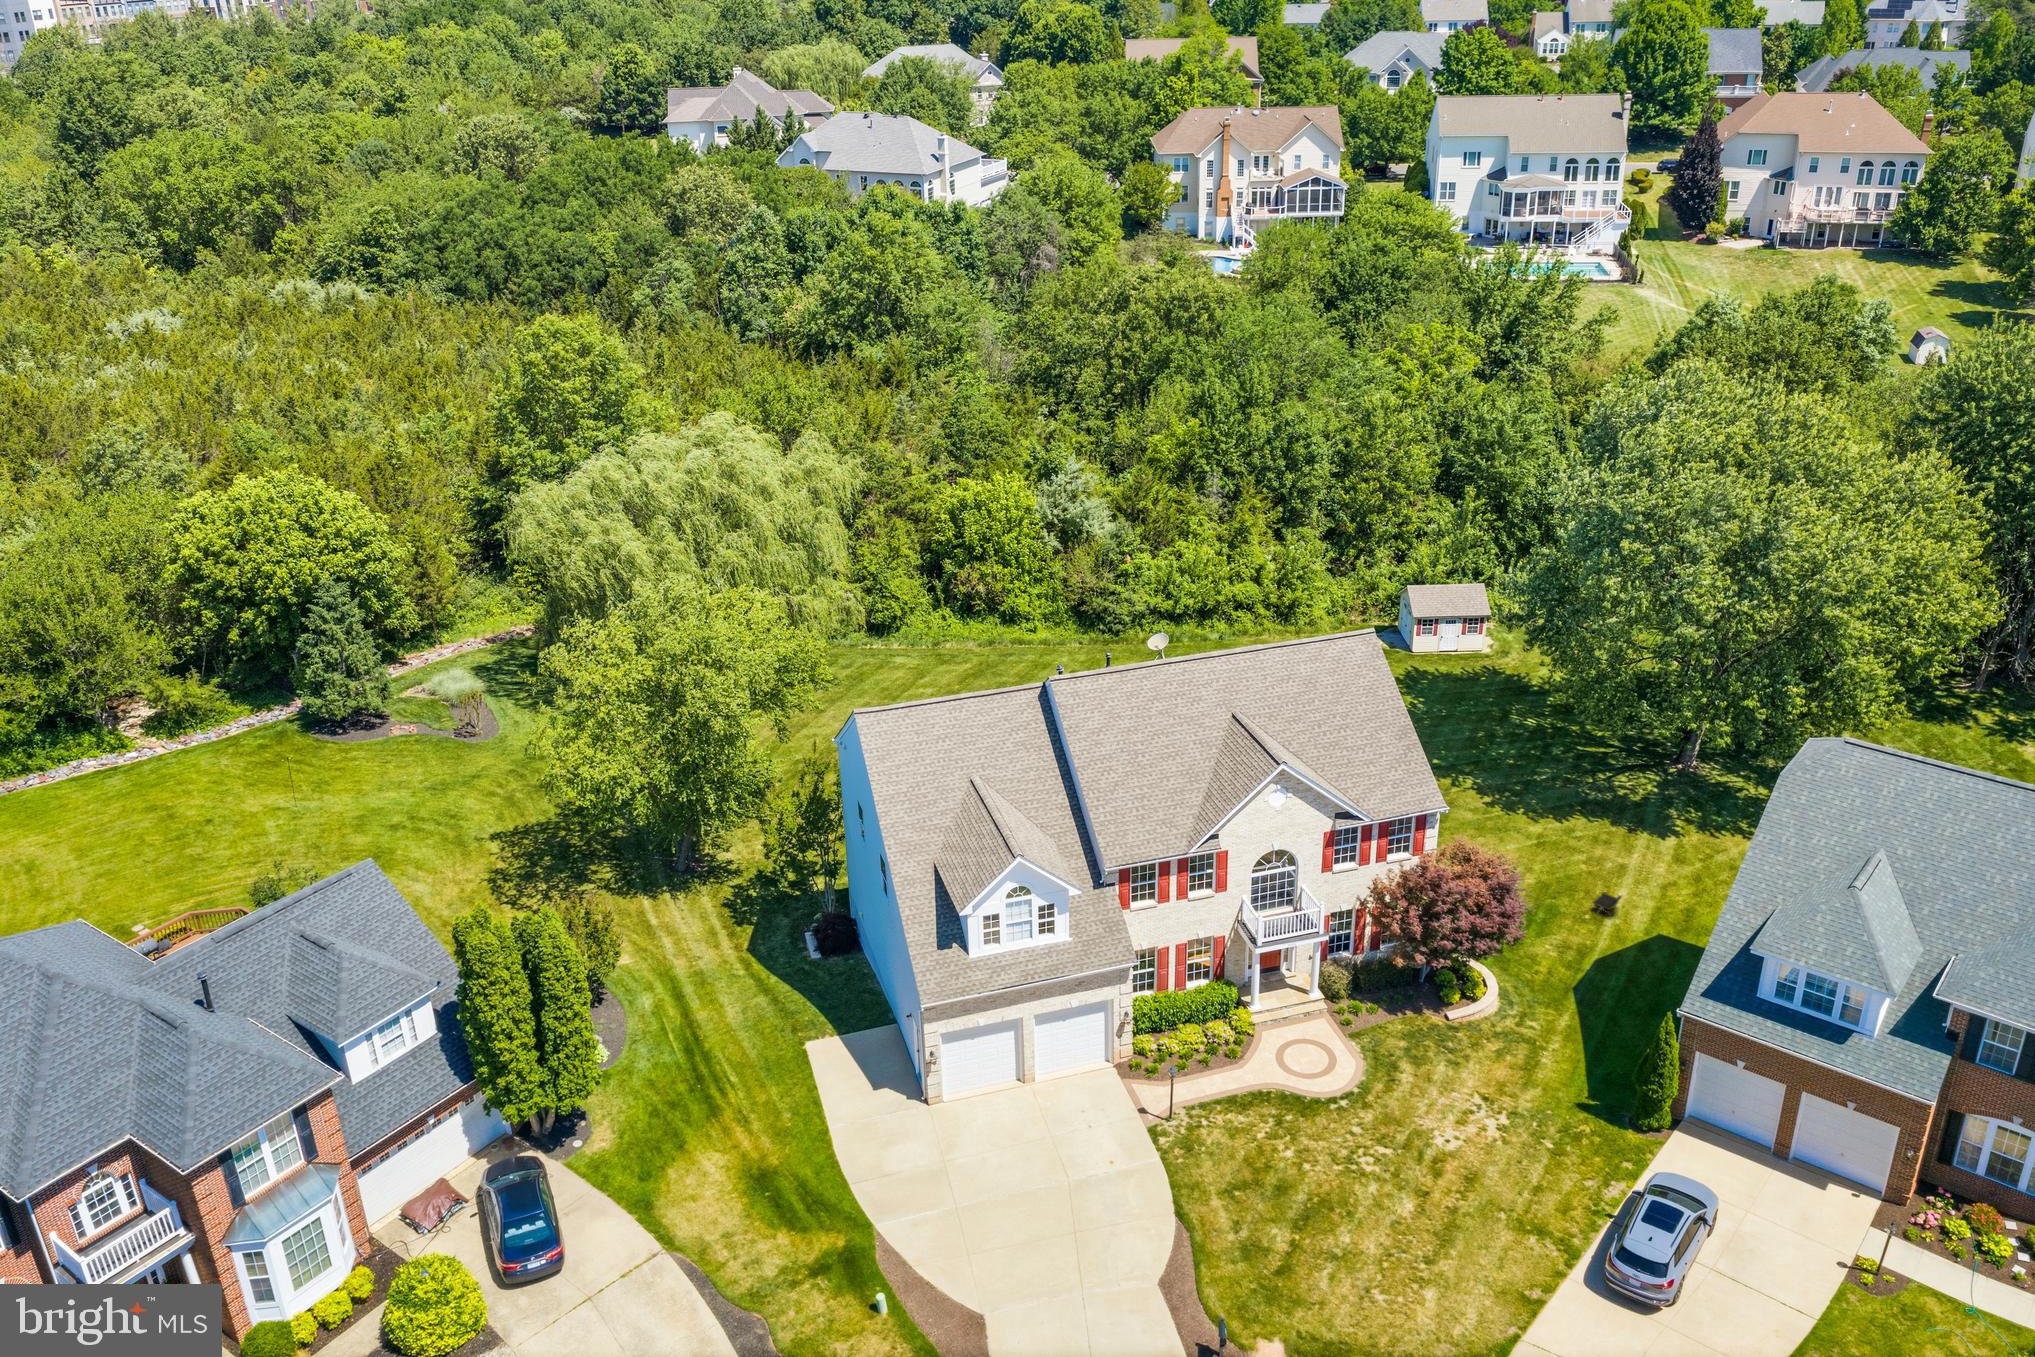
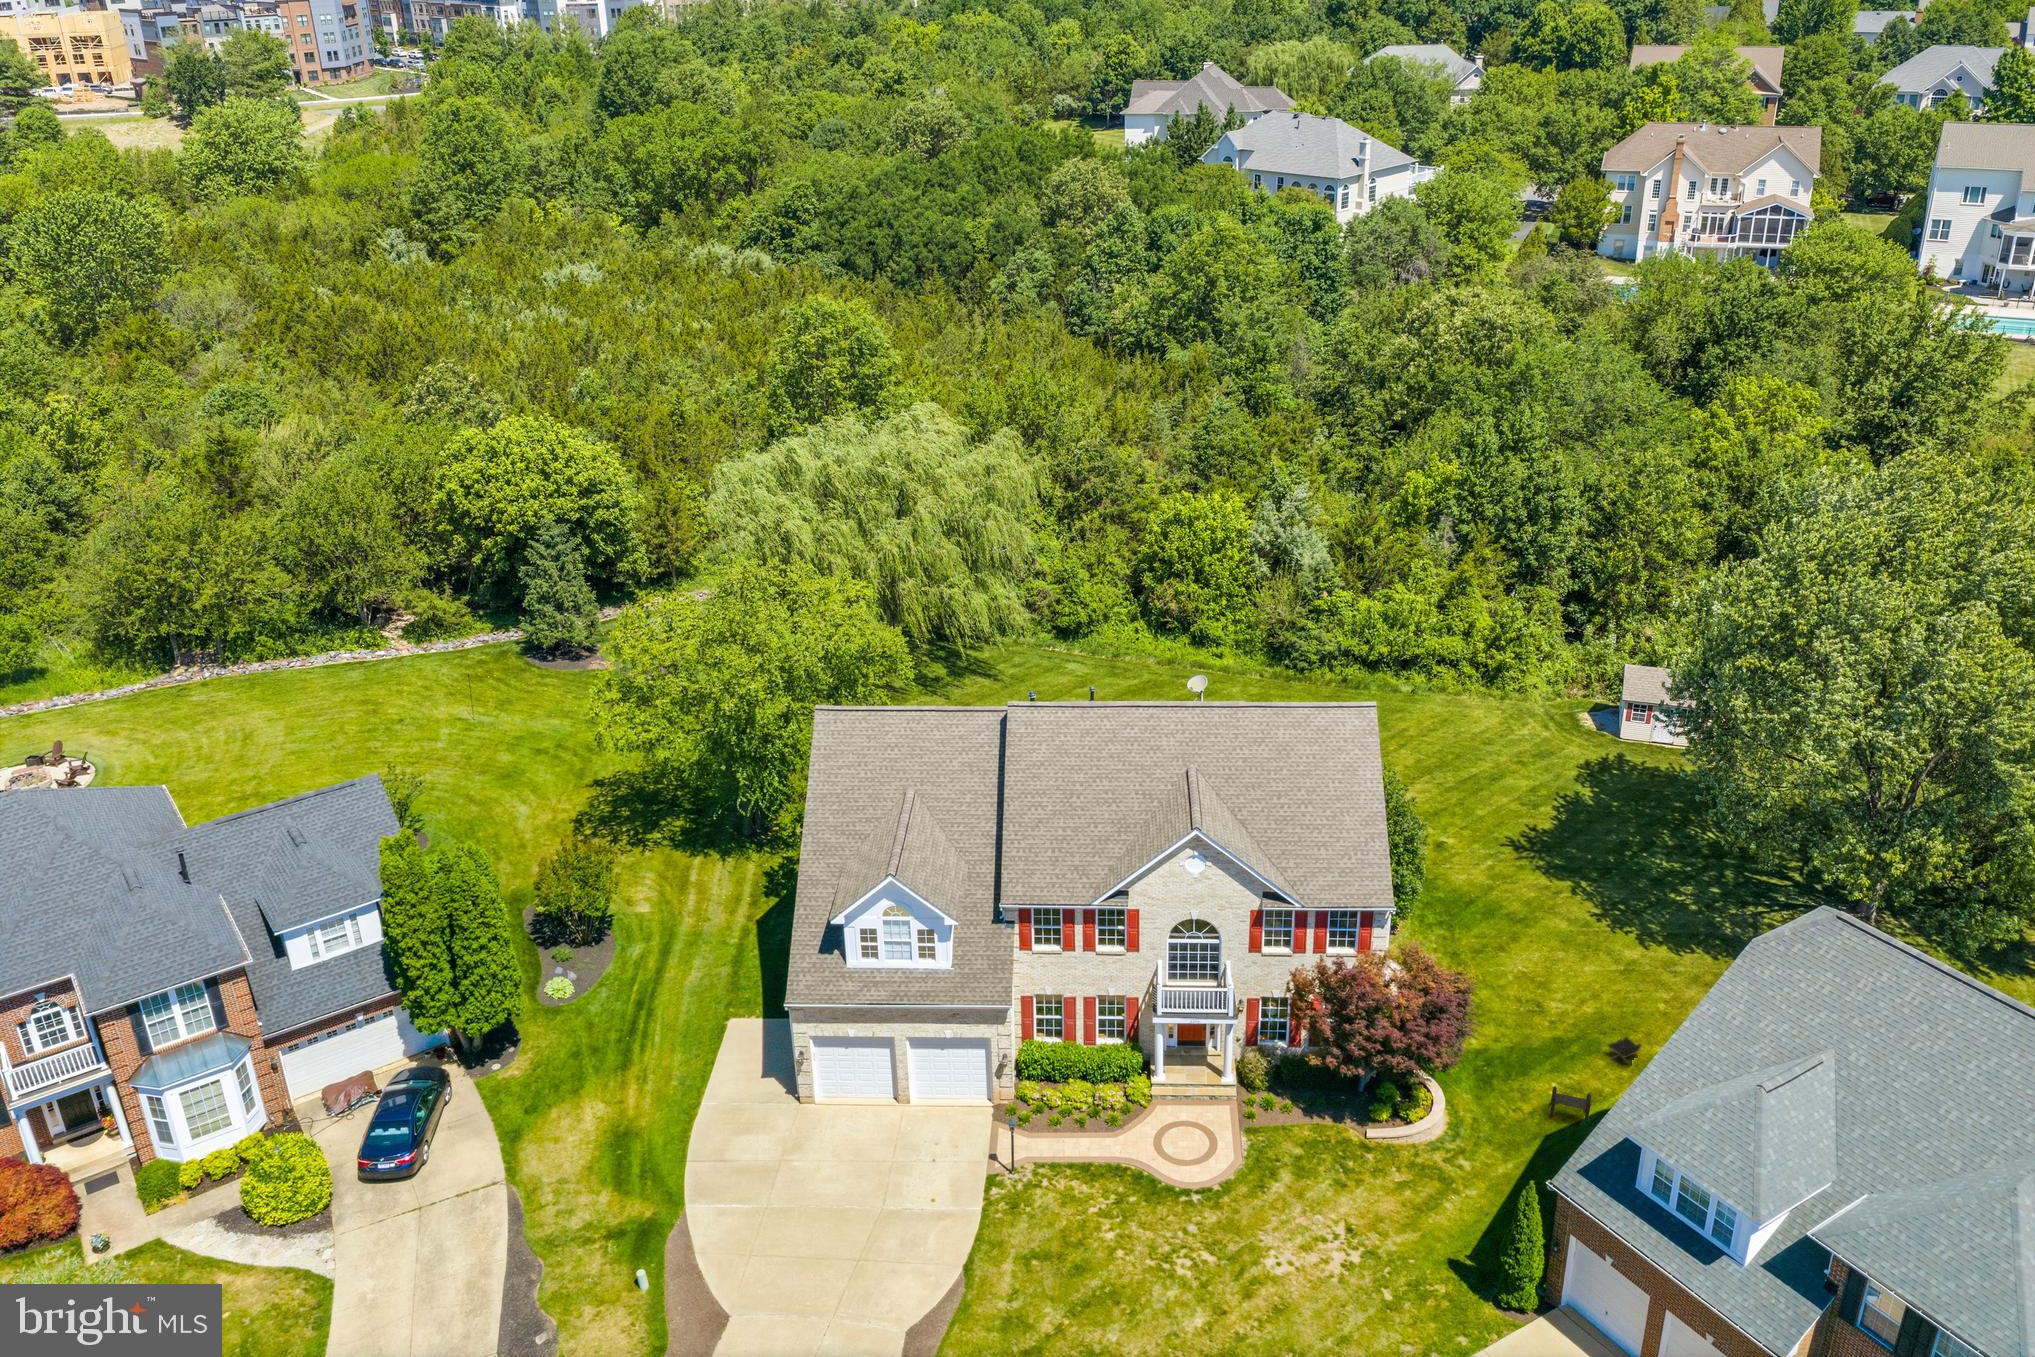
bench: none [1574,943,1614,971] -> present [1550,1086,1591,1121]

